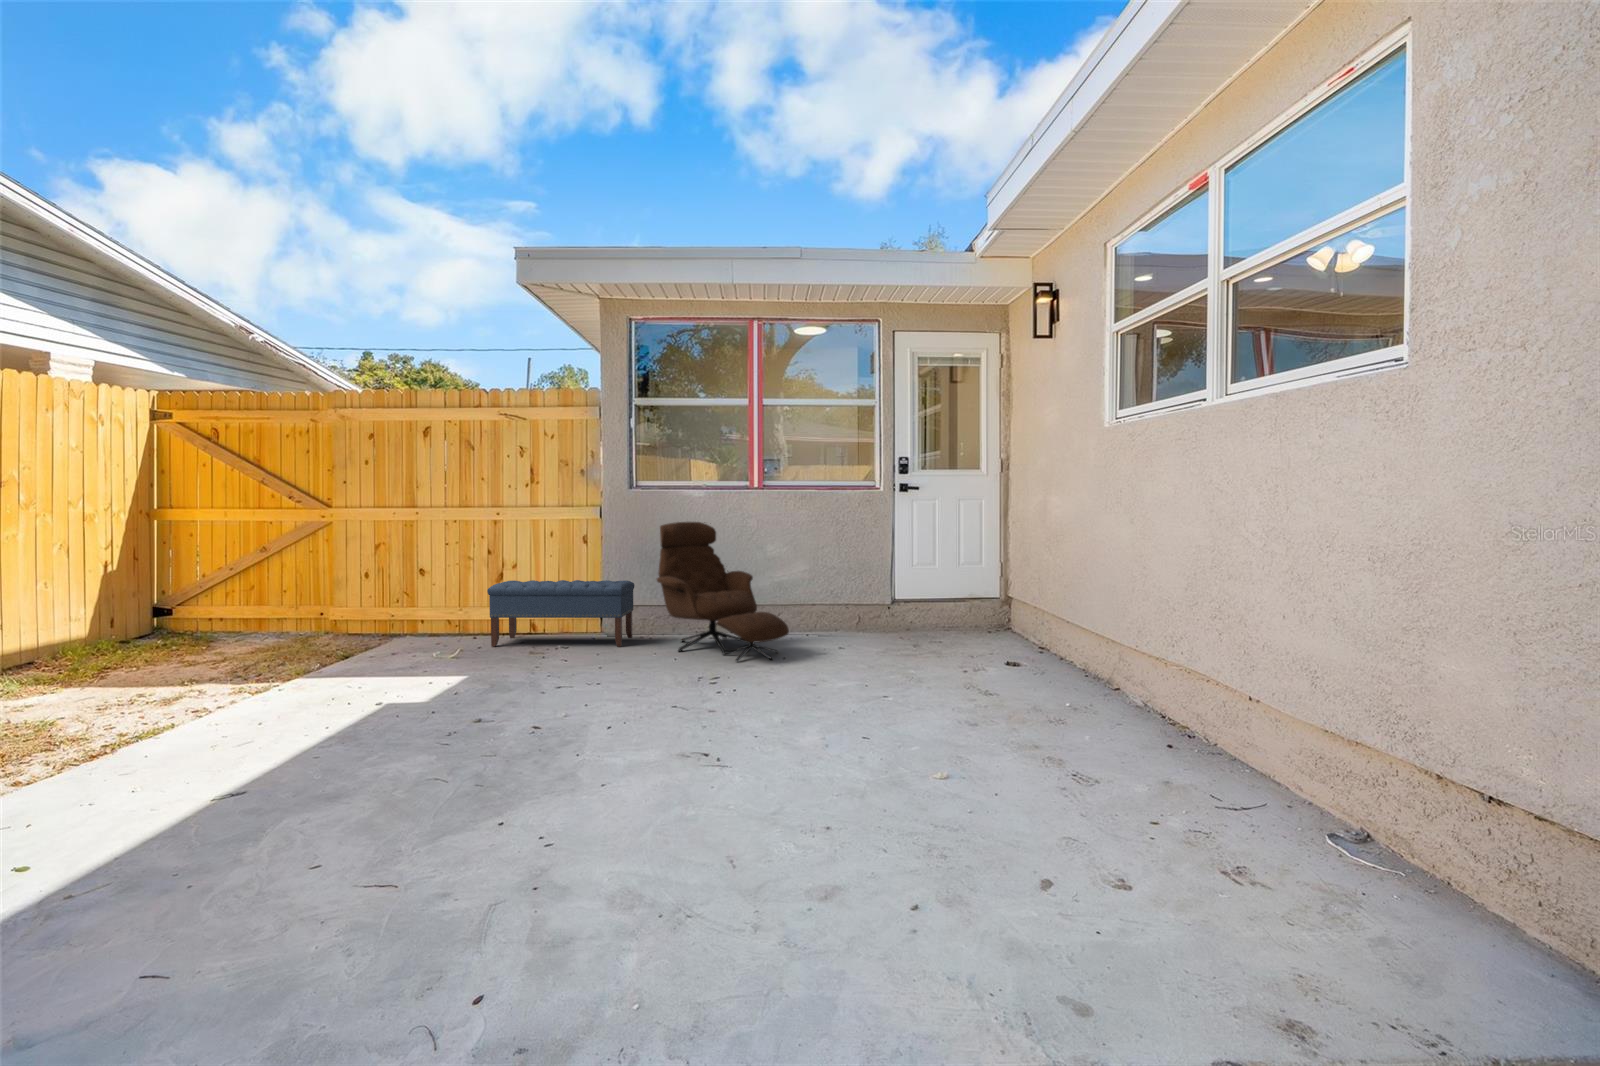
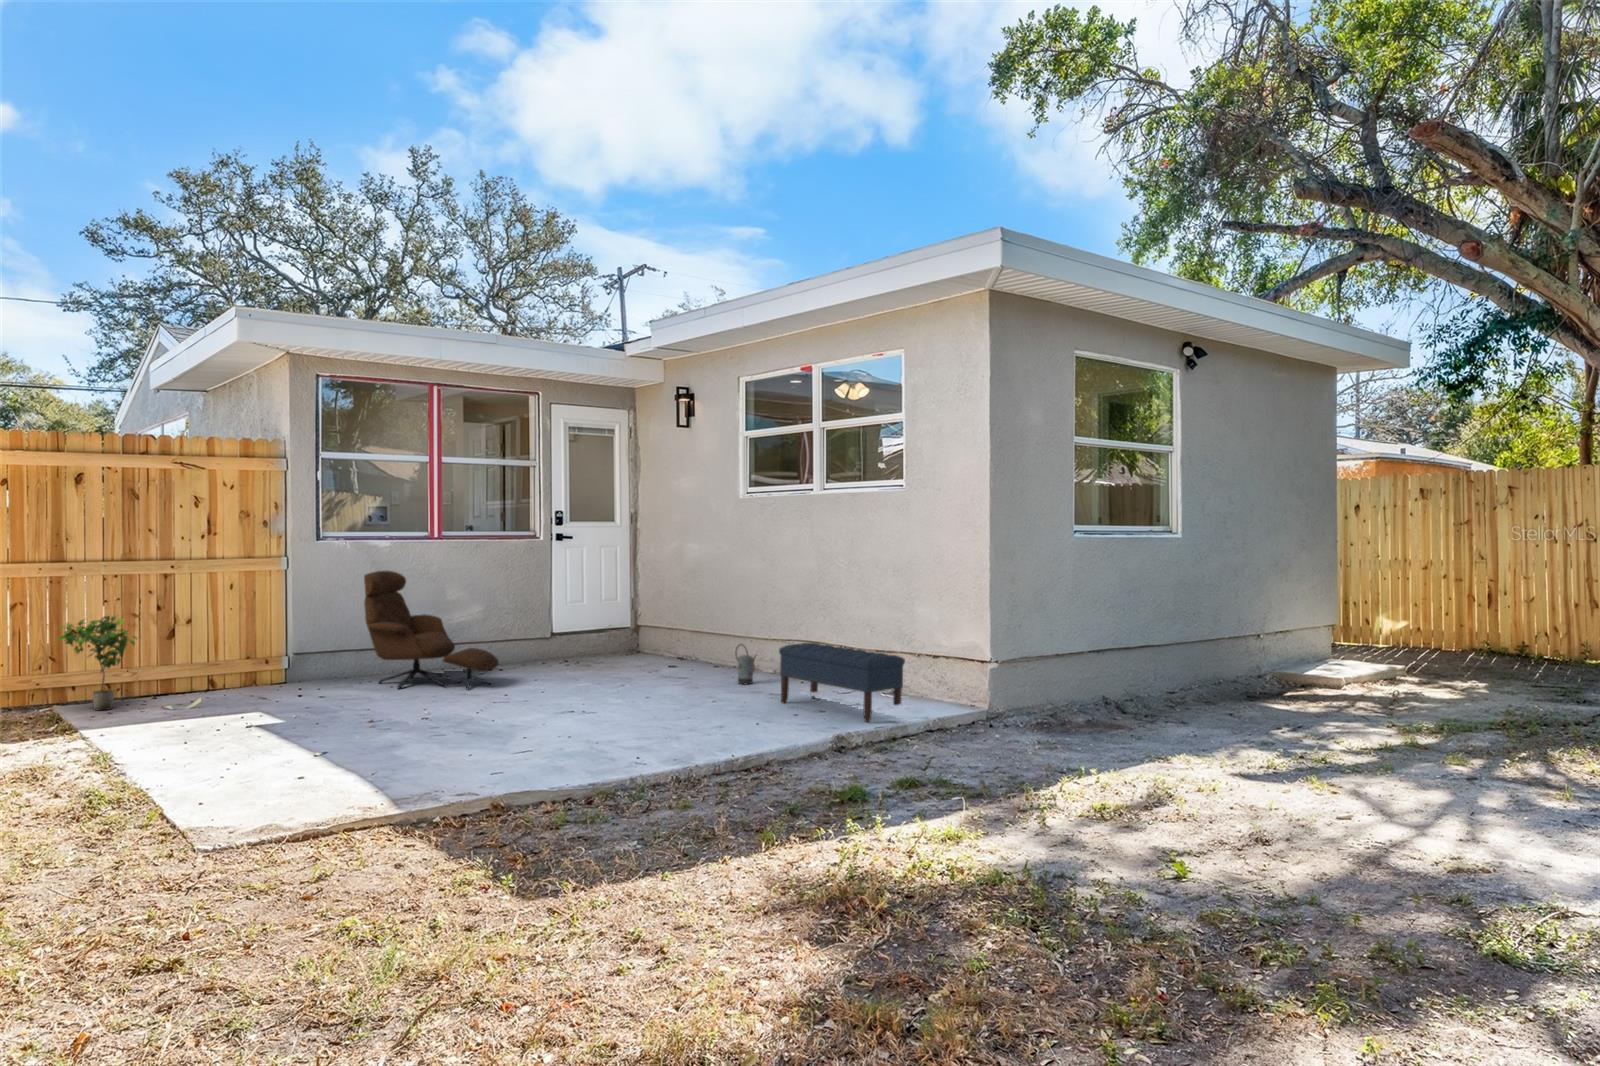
potted plant: none [374,556,458,645] -> present [57,615,137,710]
bench: present [487,580,634,647] -> present [779,643,905,722]
watering can: none [1099,638,1127,705] -> present [735,644,756,684]

